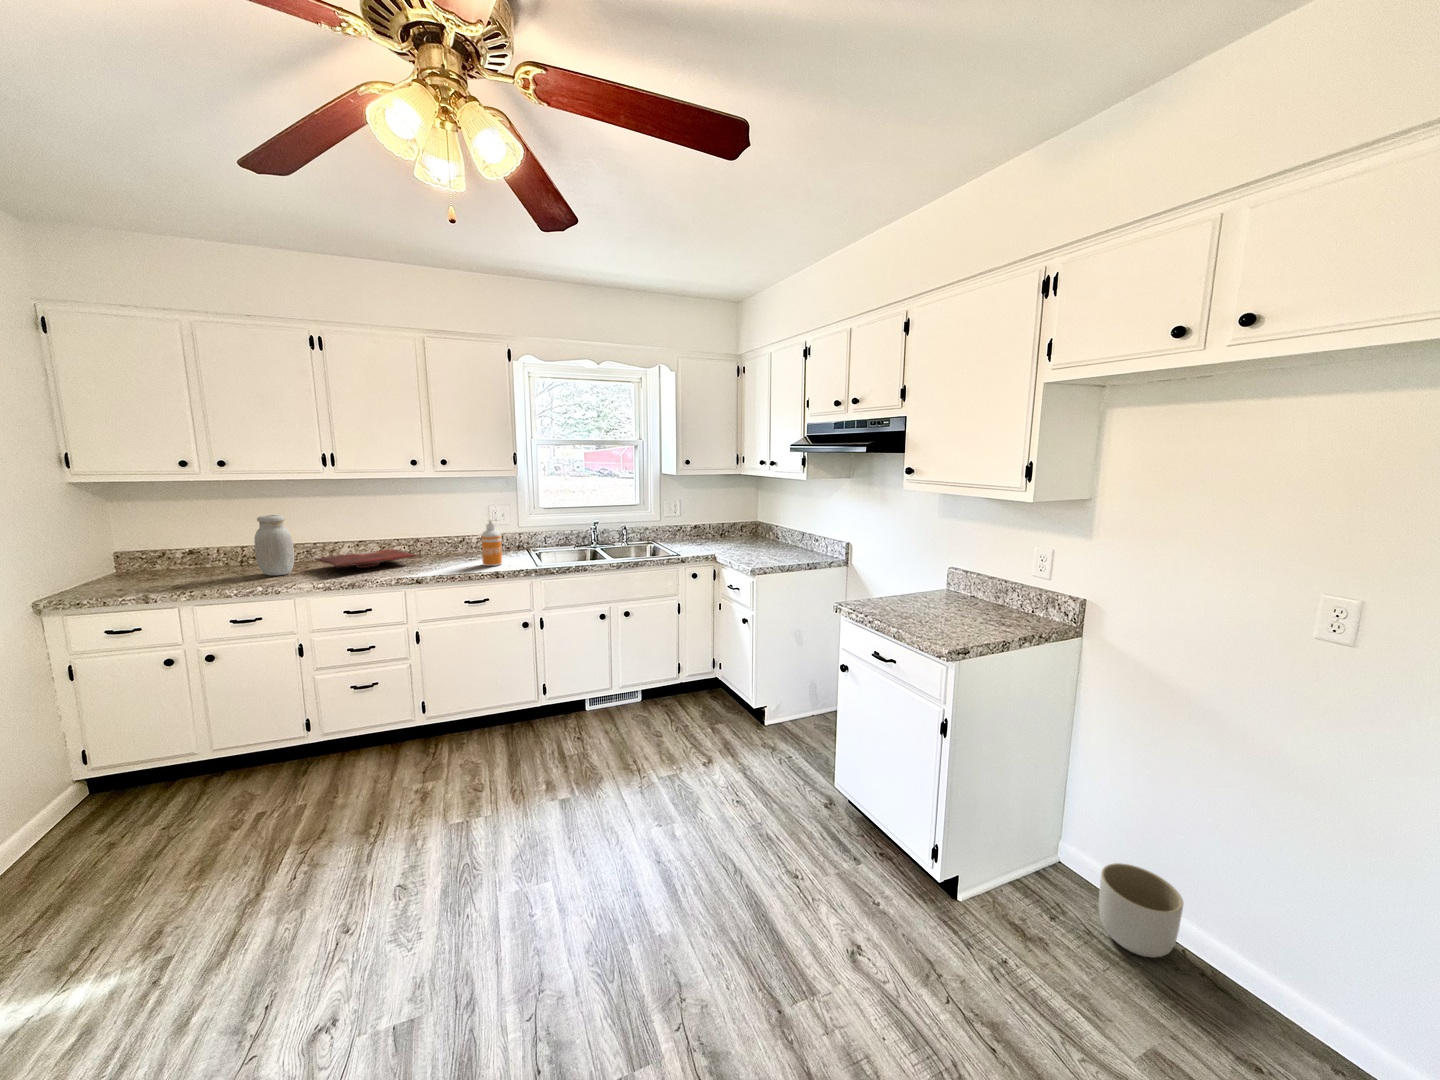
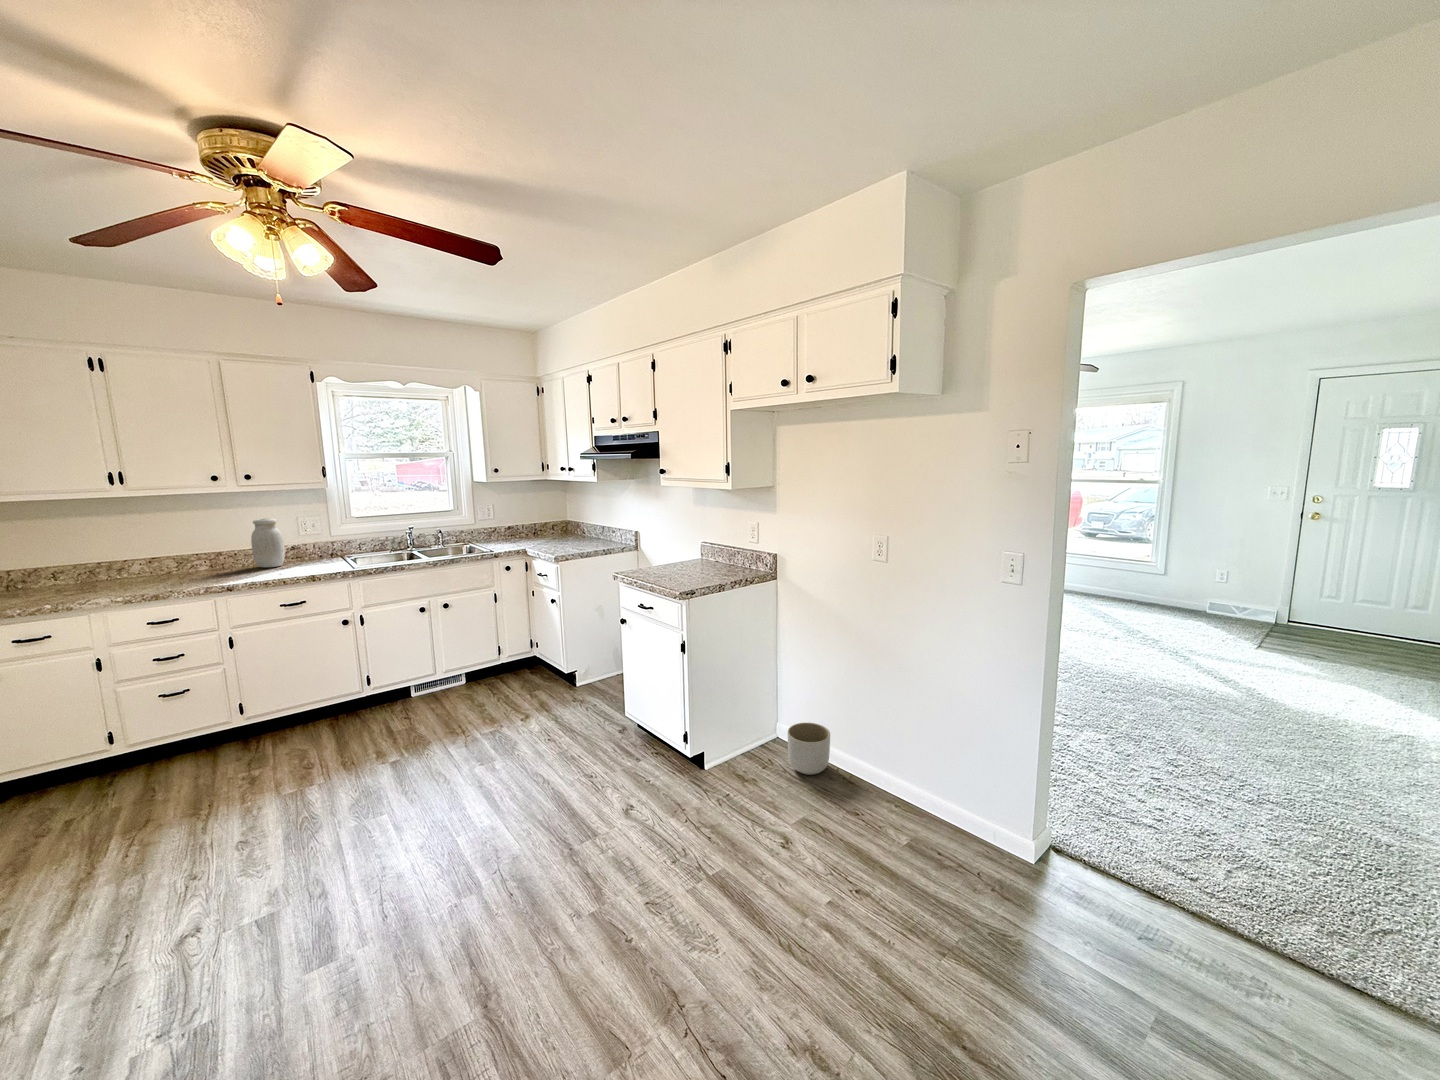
jar: present [254,515,294,575] -> present [251,518,285,567]
soap dispenser: present [481,520,502,566] -> none [294,529,317,572]
cutting board: present [315,549,416,568] -> none [102,564,223,583]

